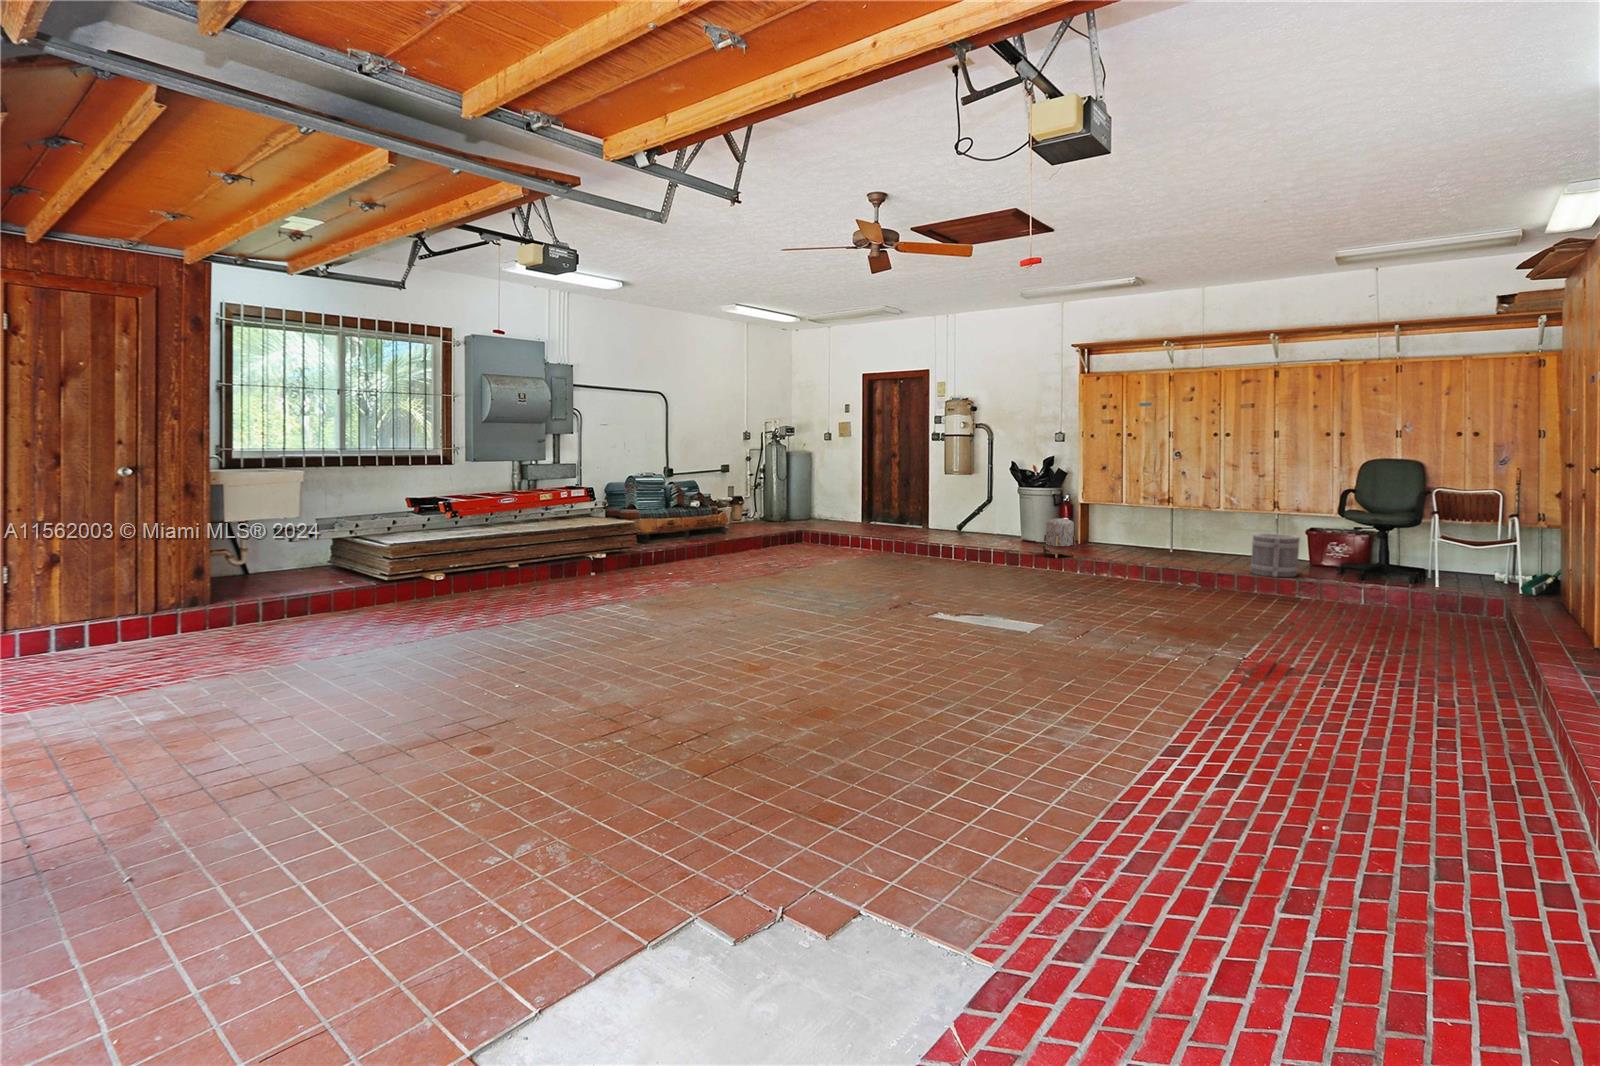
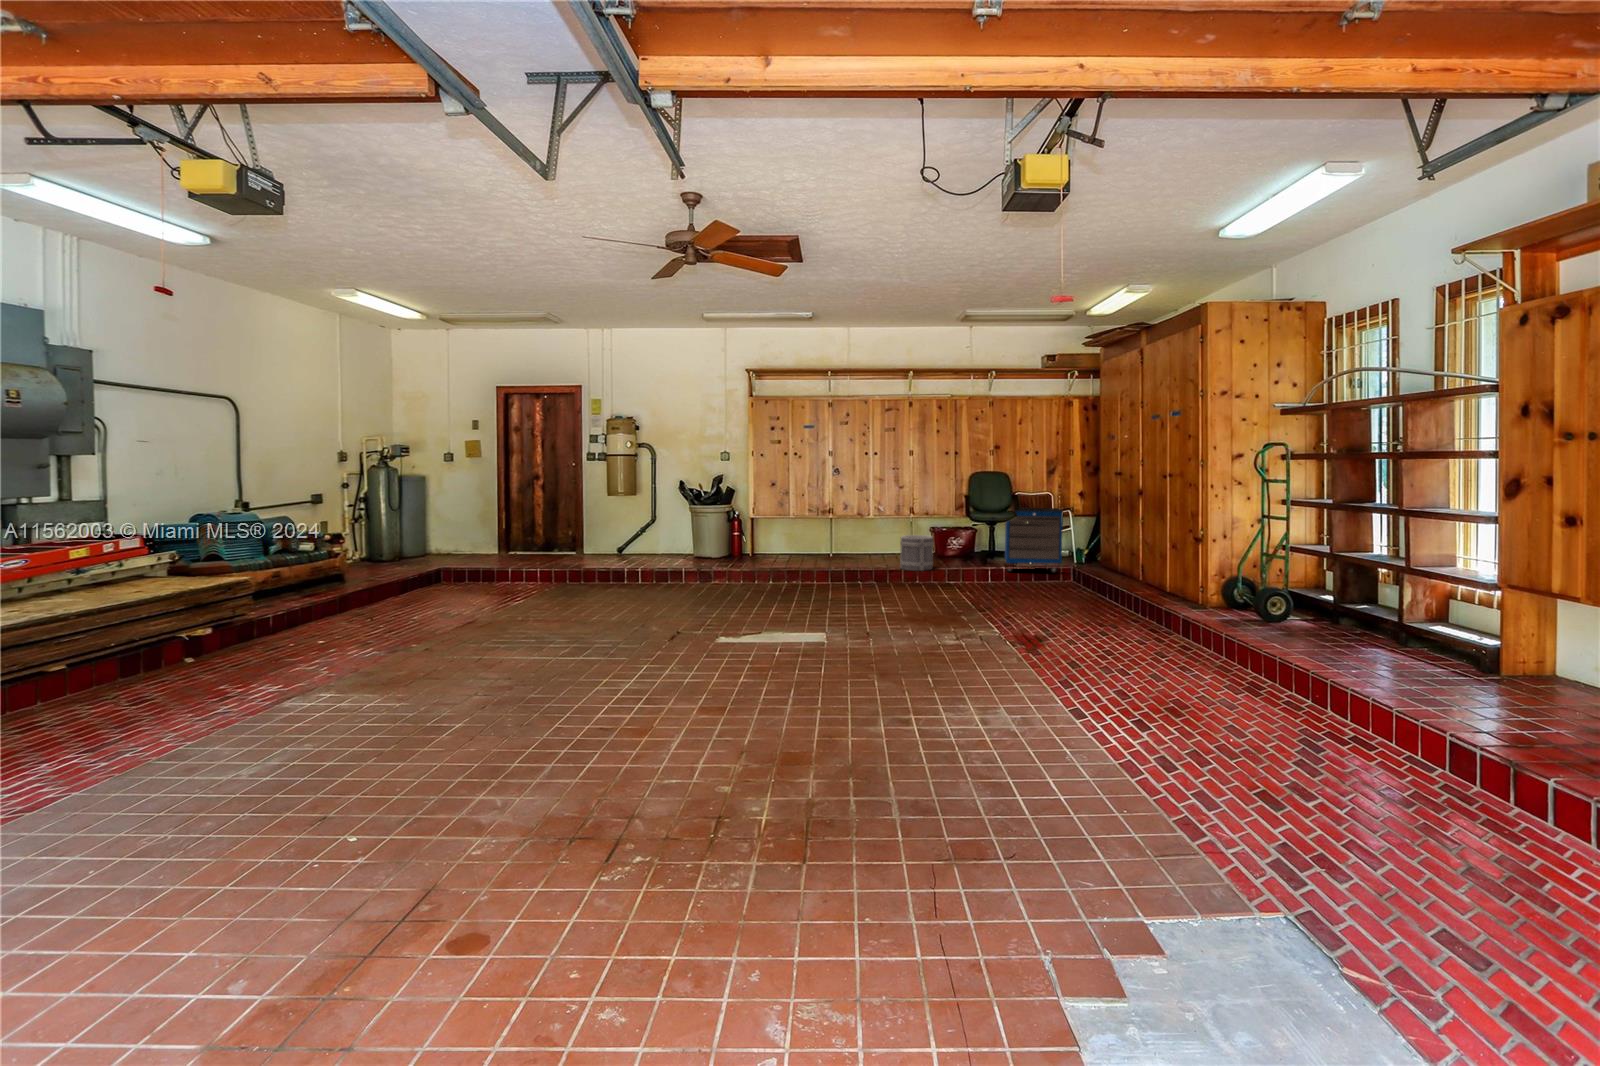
storage cabinet: none [1393,507,1504,600] -> present [1005,508,1063,573]
stool: present [1043,518,1075,558] -> none [725,534,755,572]

